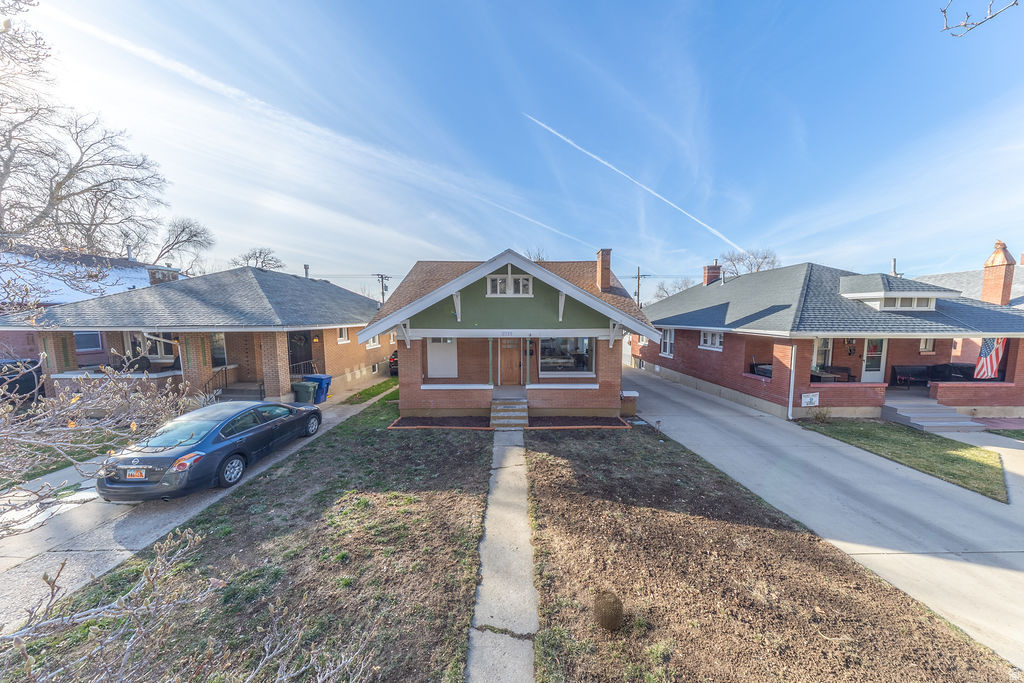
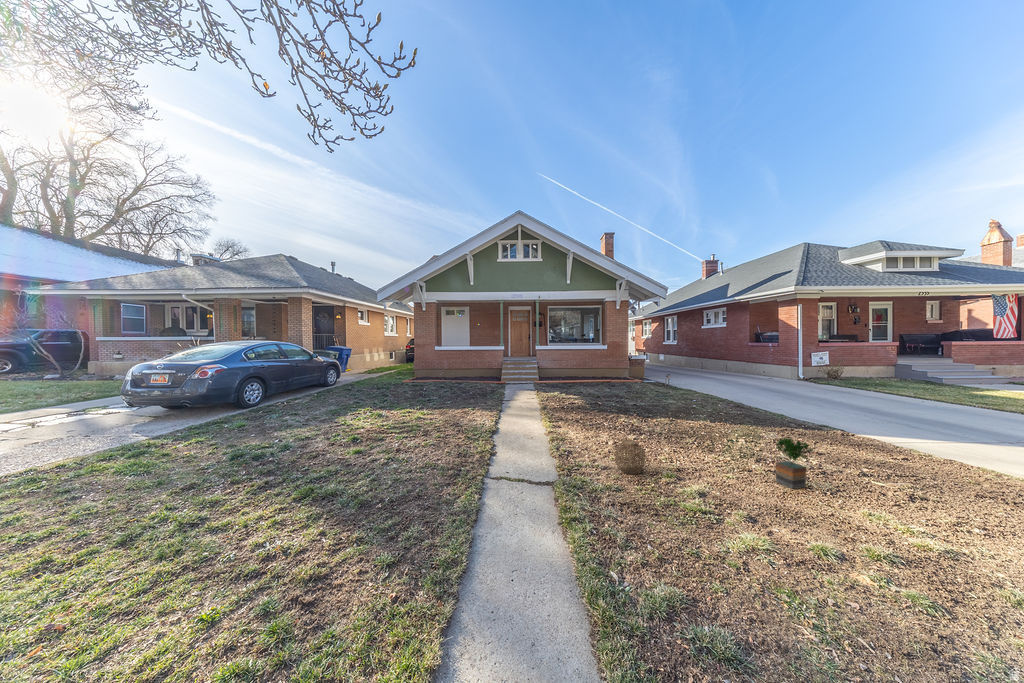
potted tree: none [744,601,781,657] -> present [776,438,813,489]

